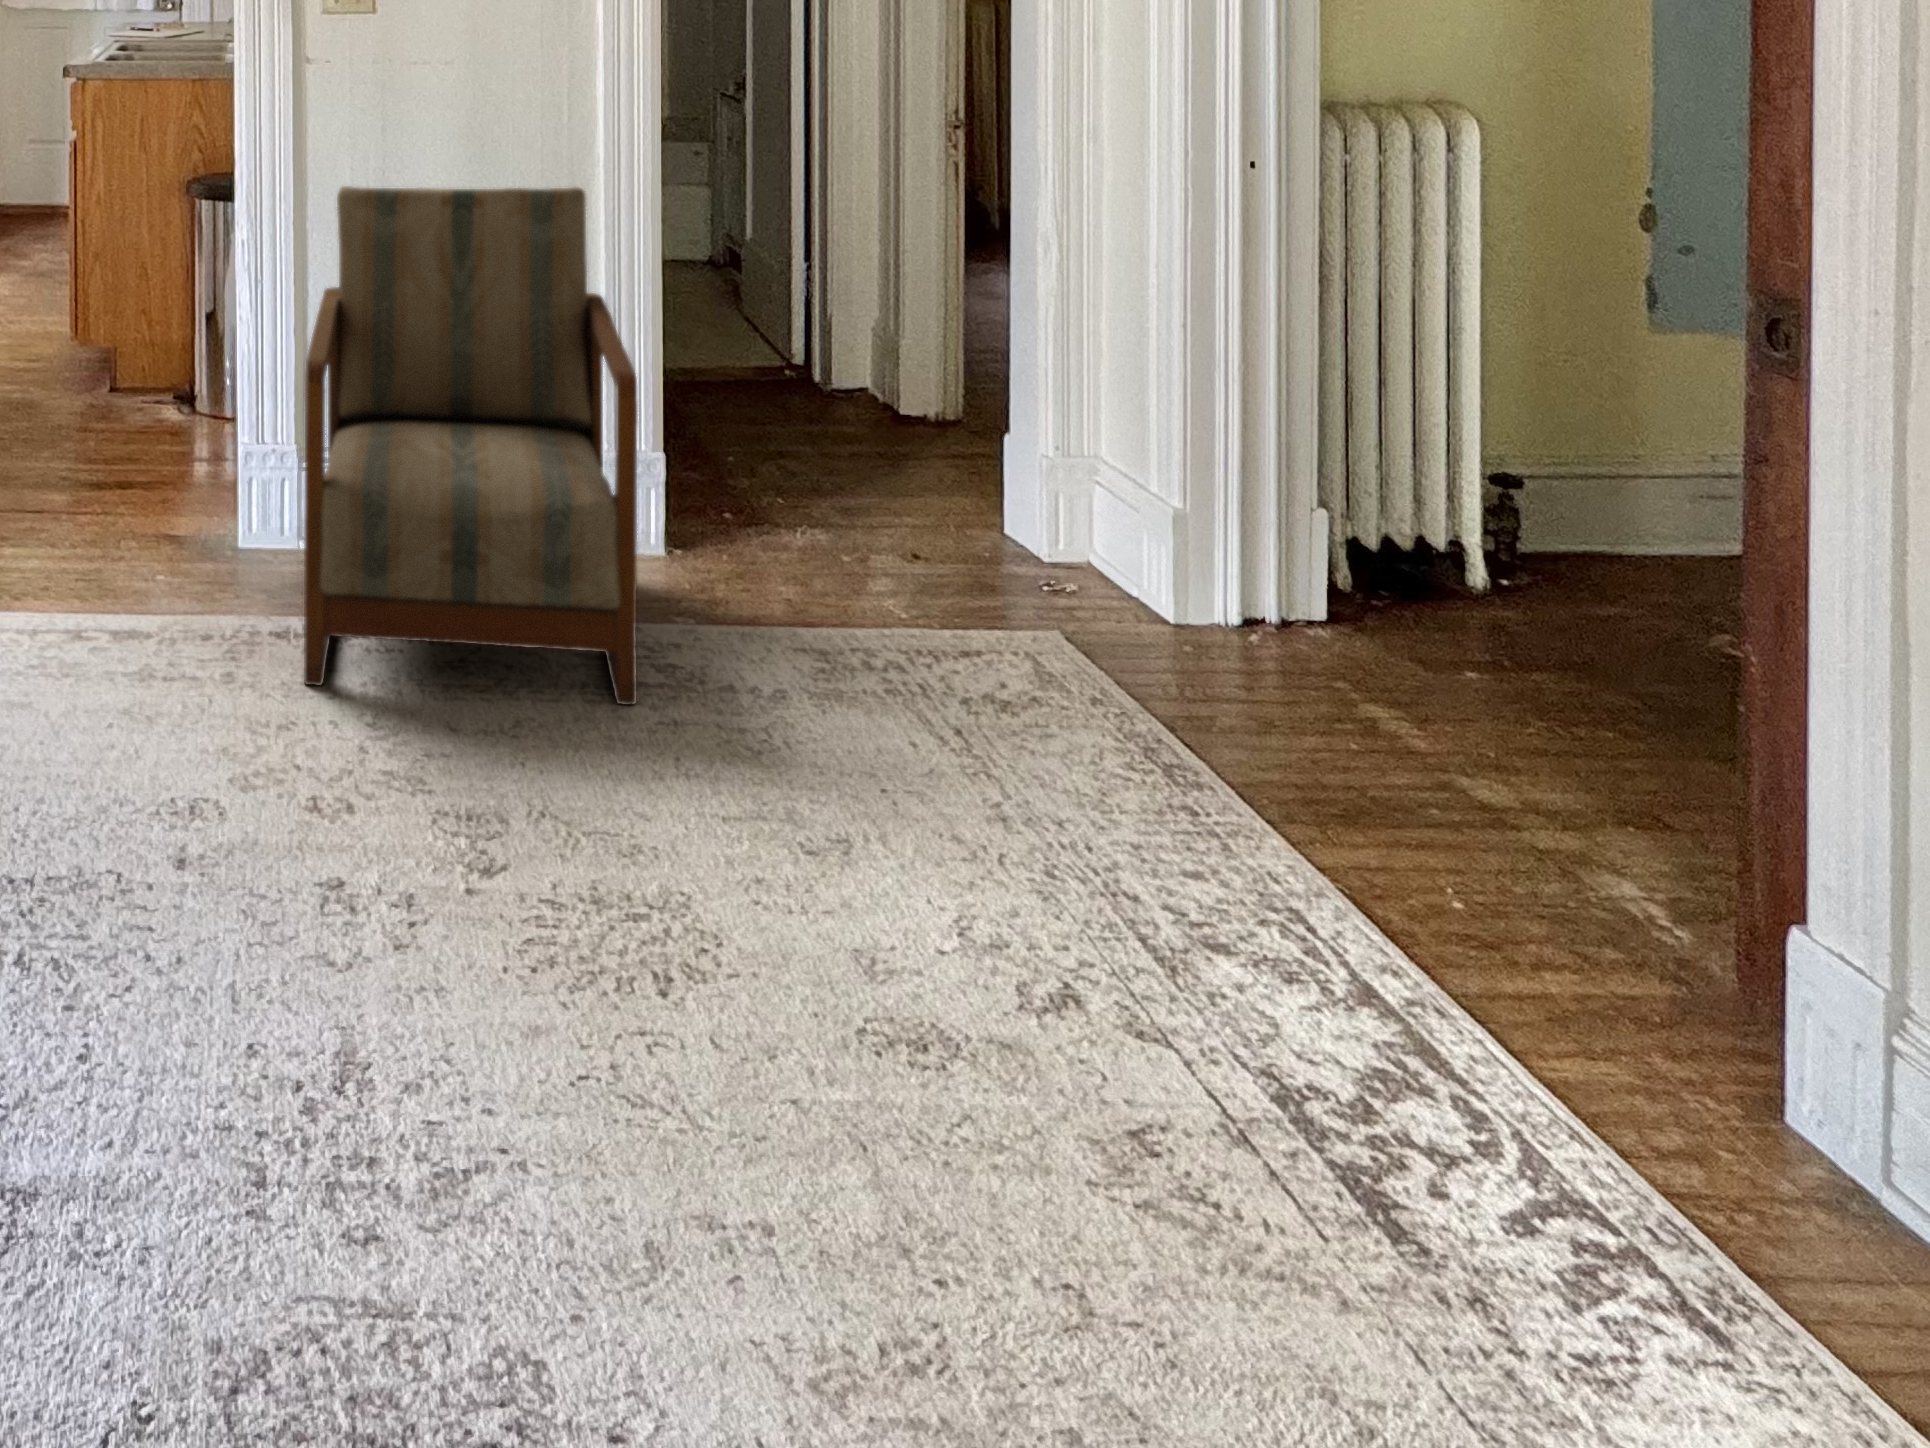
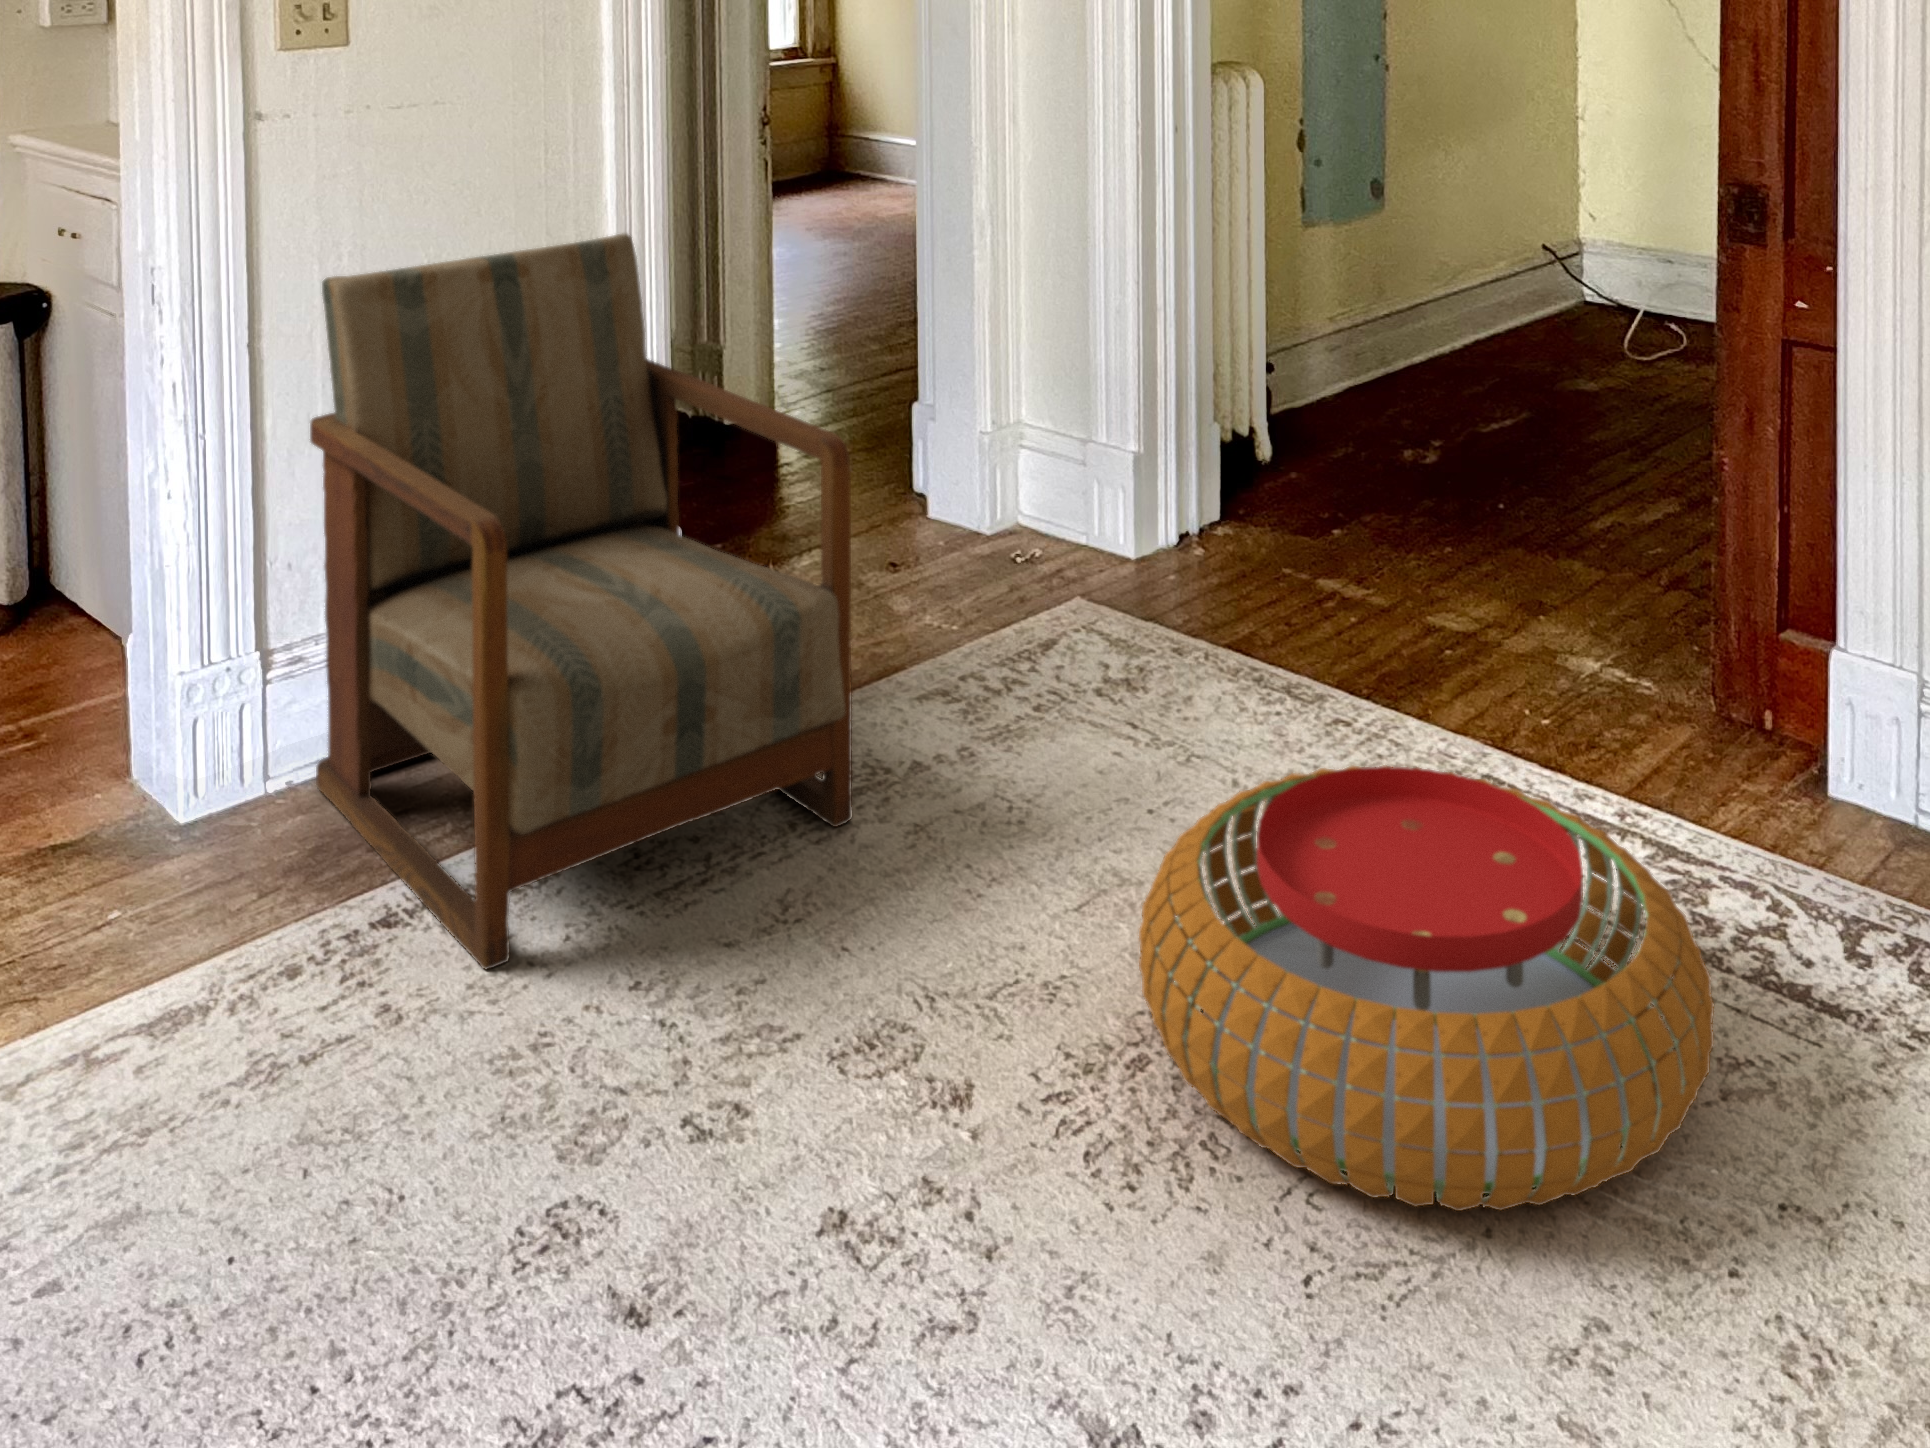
pouf: none [610,756,1190,1174] -> present [1139,765,1714,1211]

